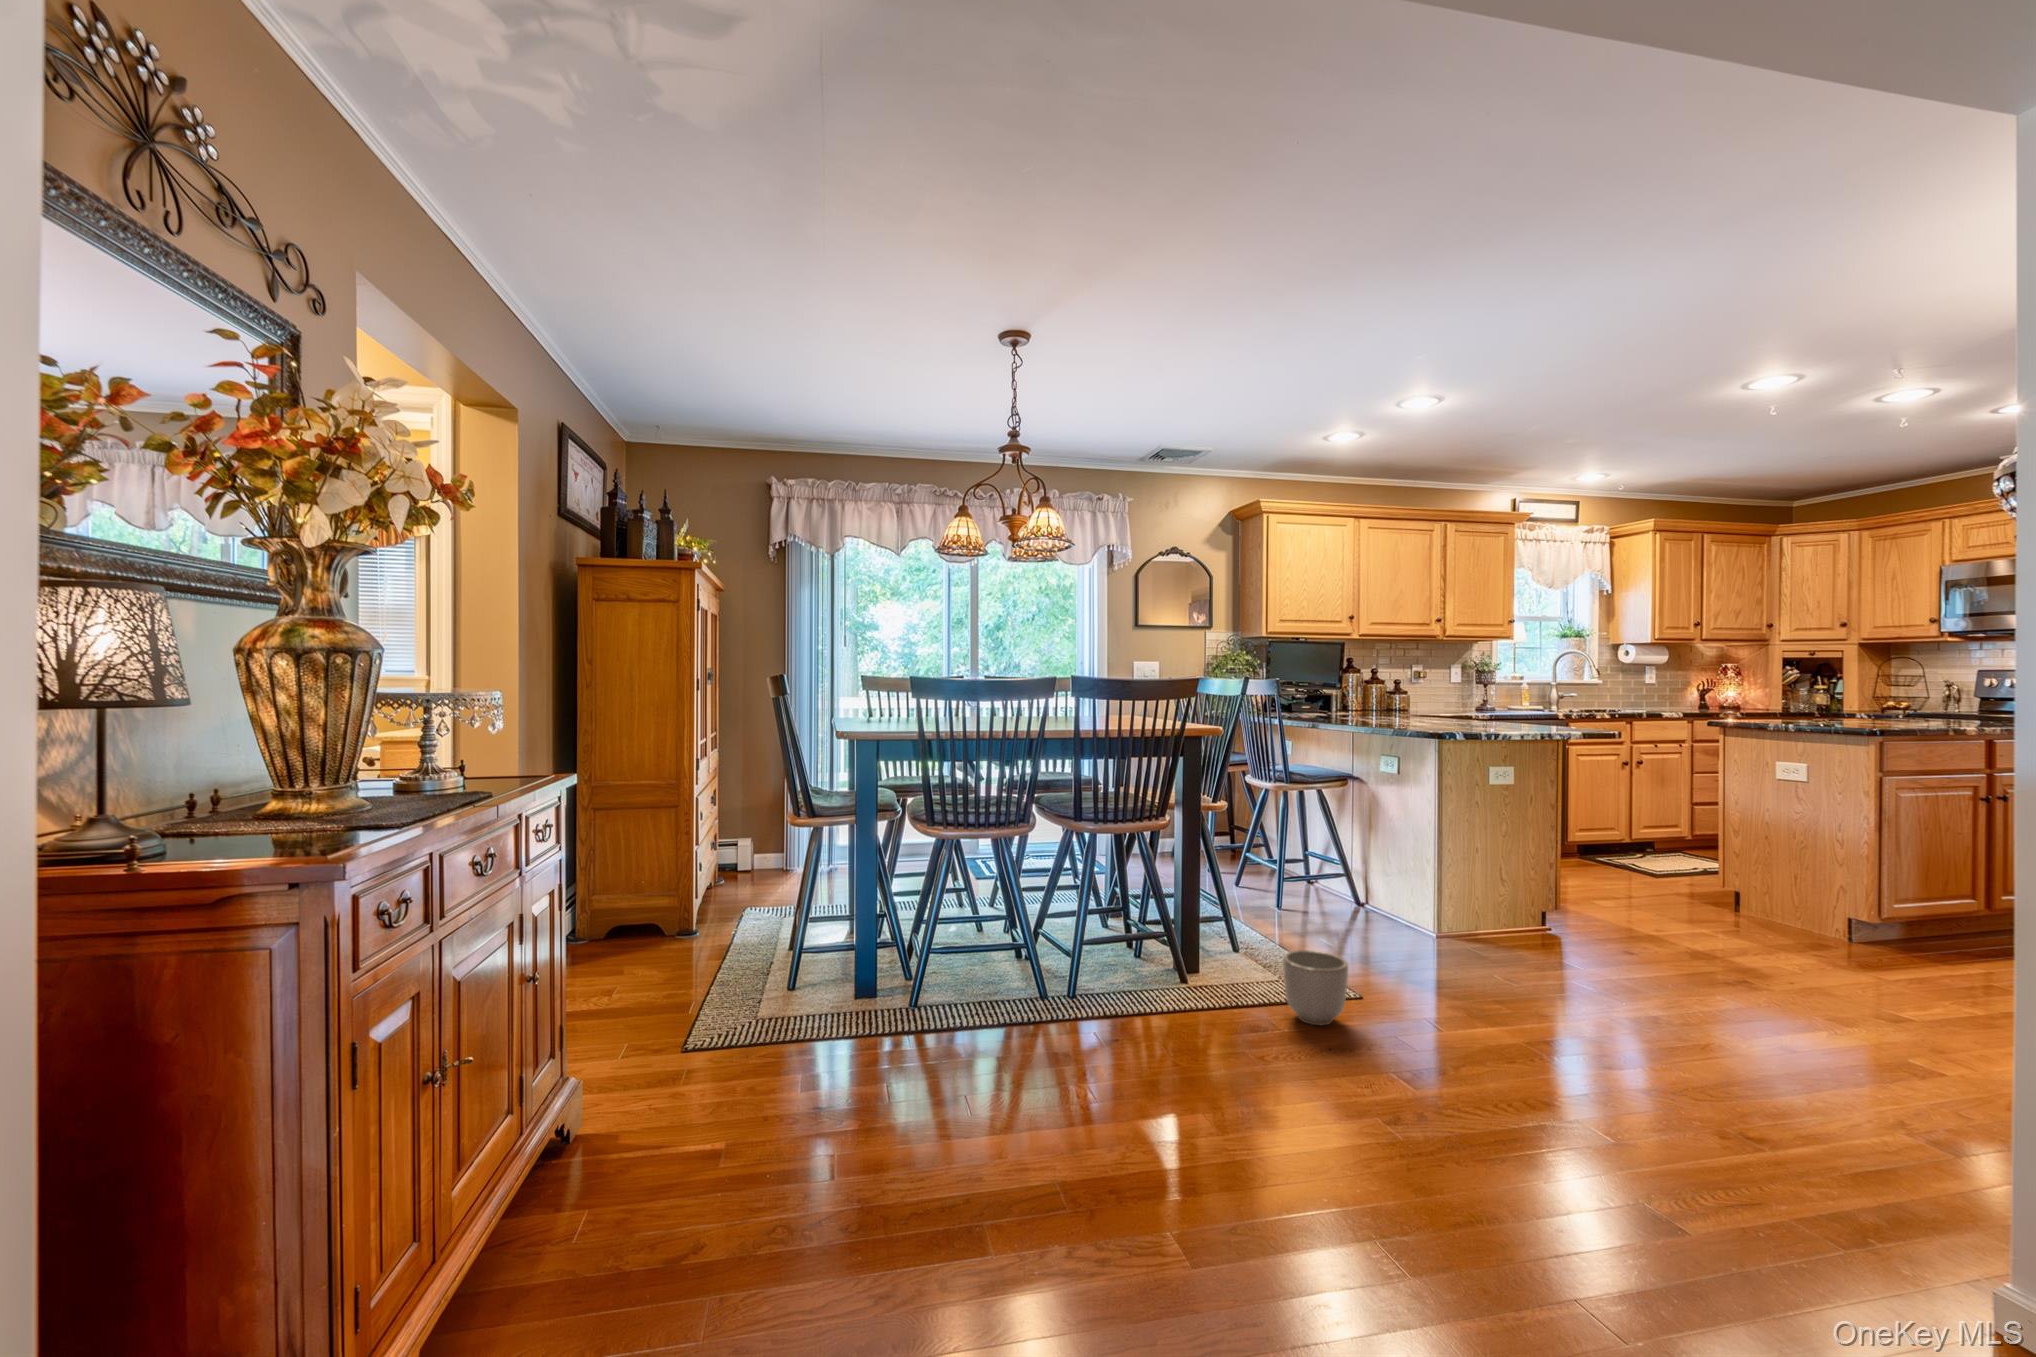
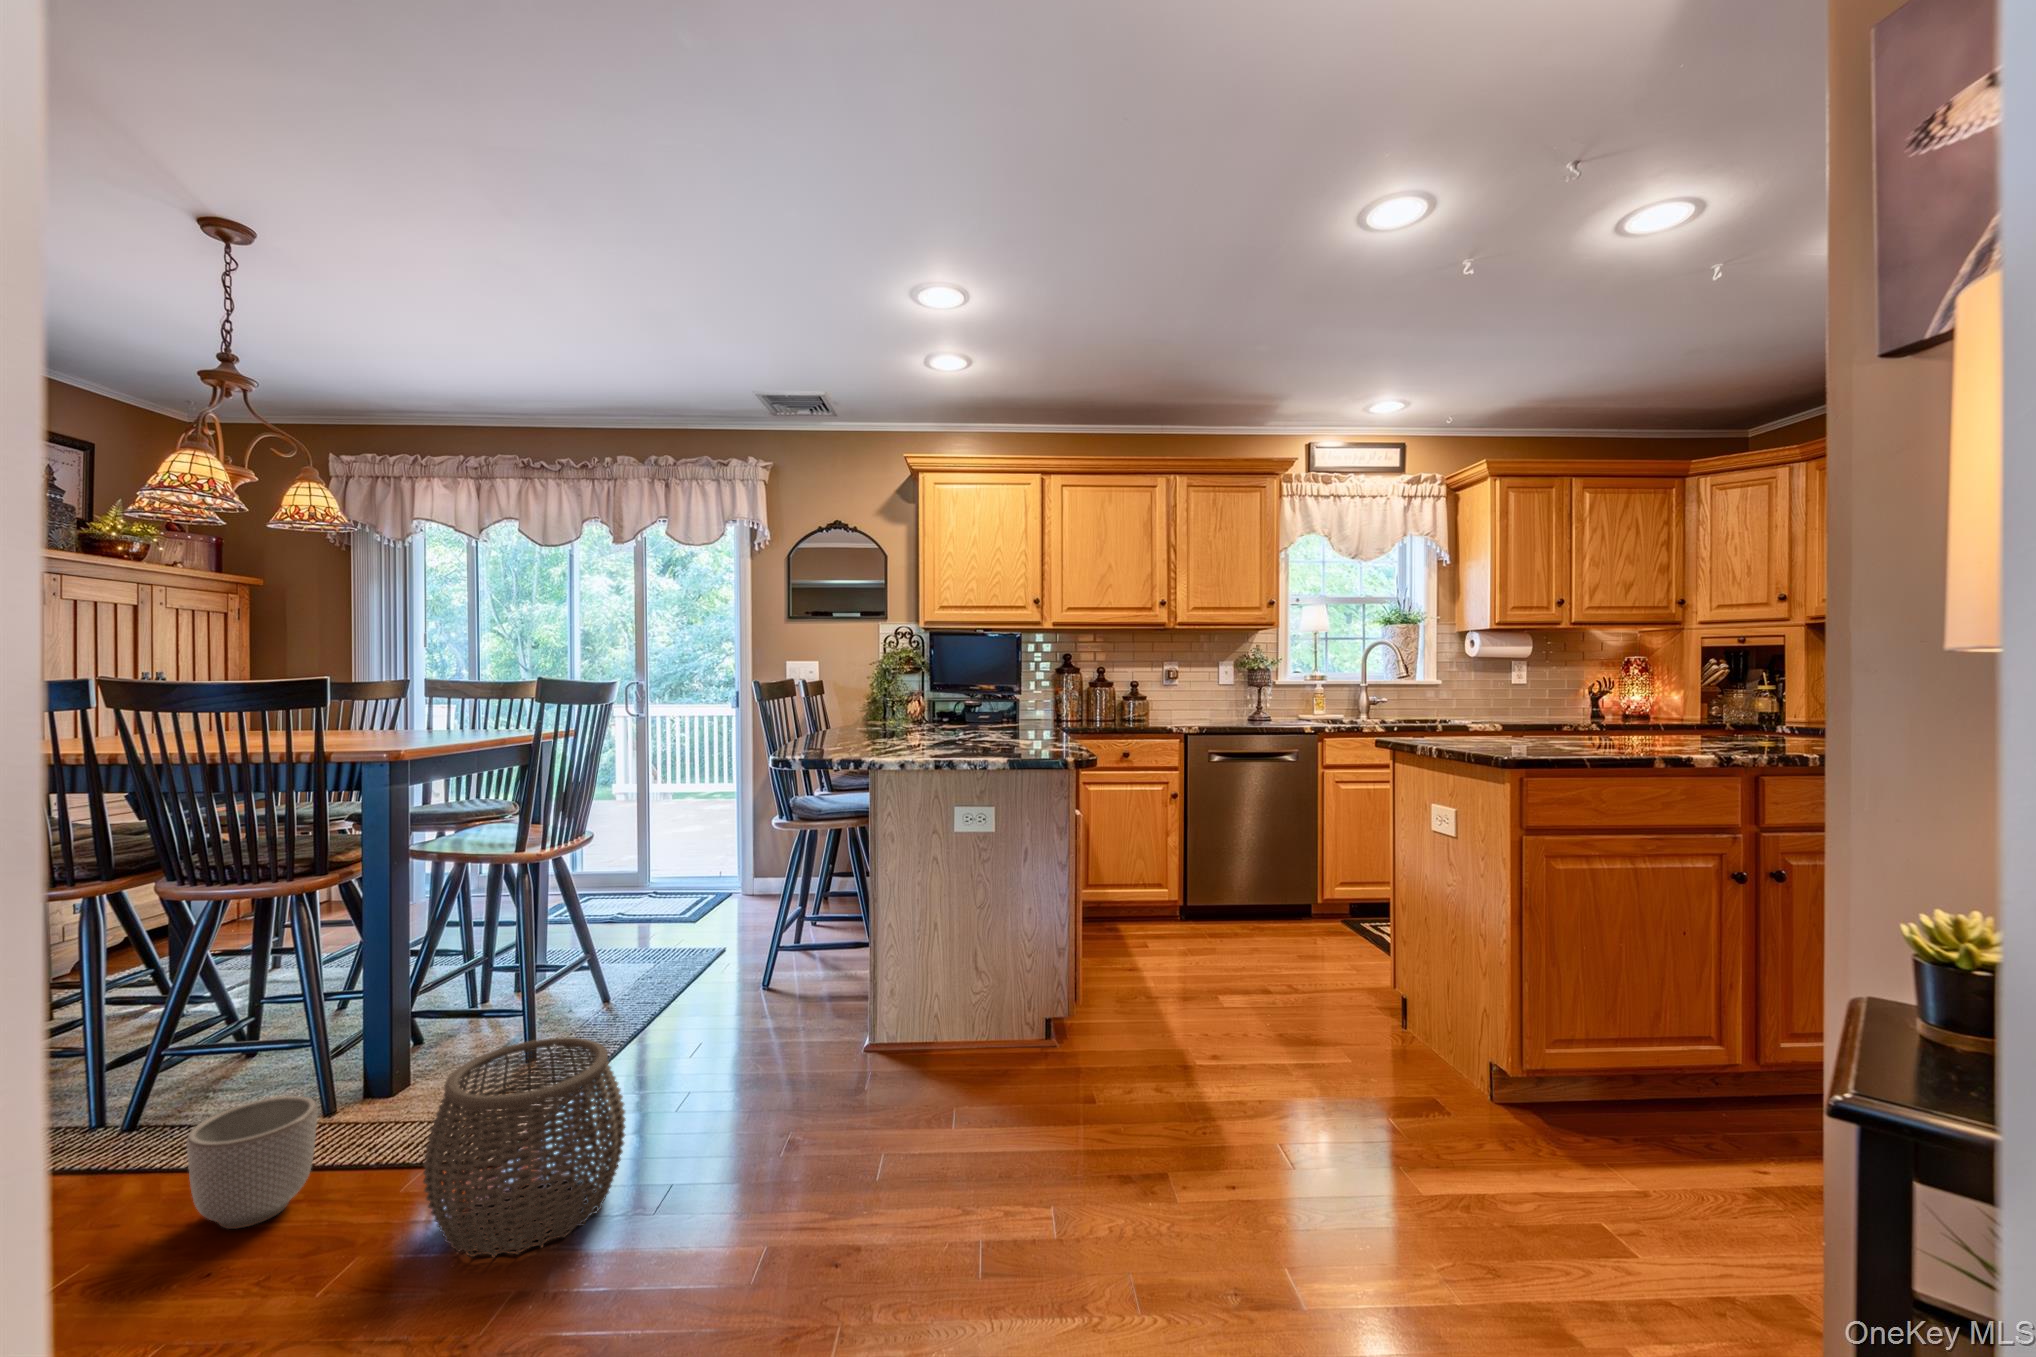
woven basket: none [1415,907,1536,1025] -> present [423,1038,626,1258]

